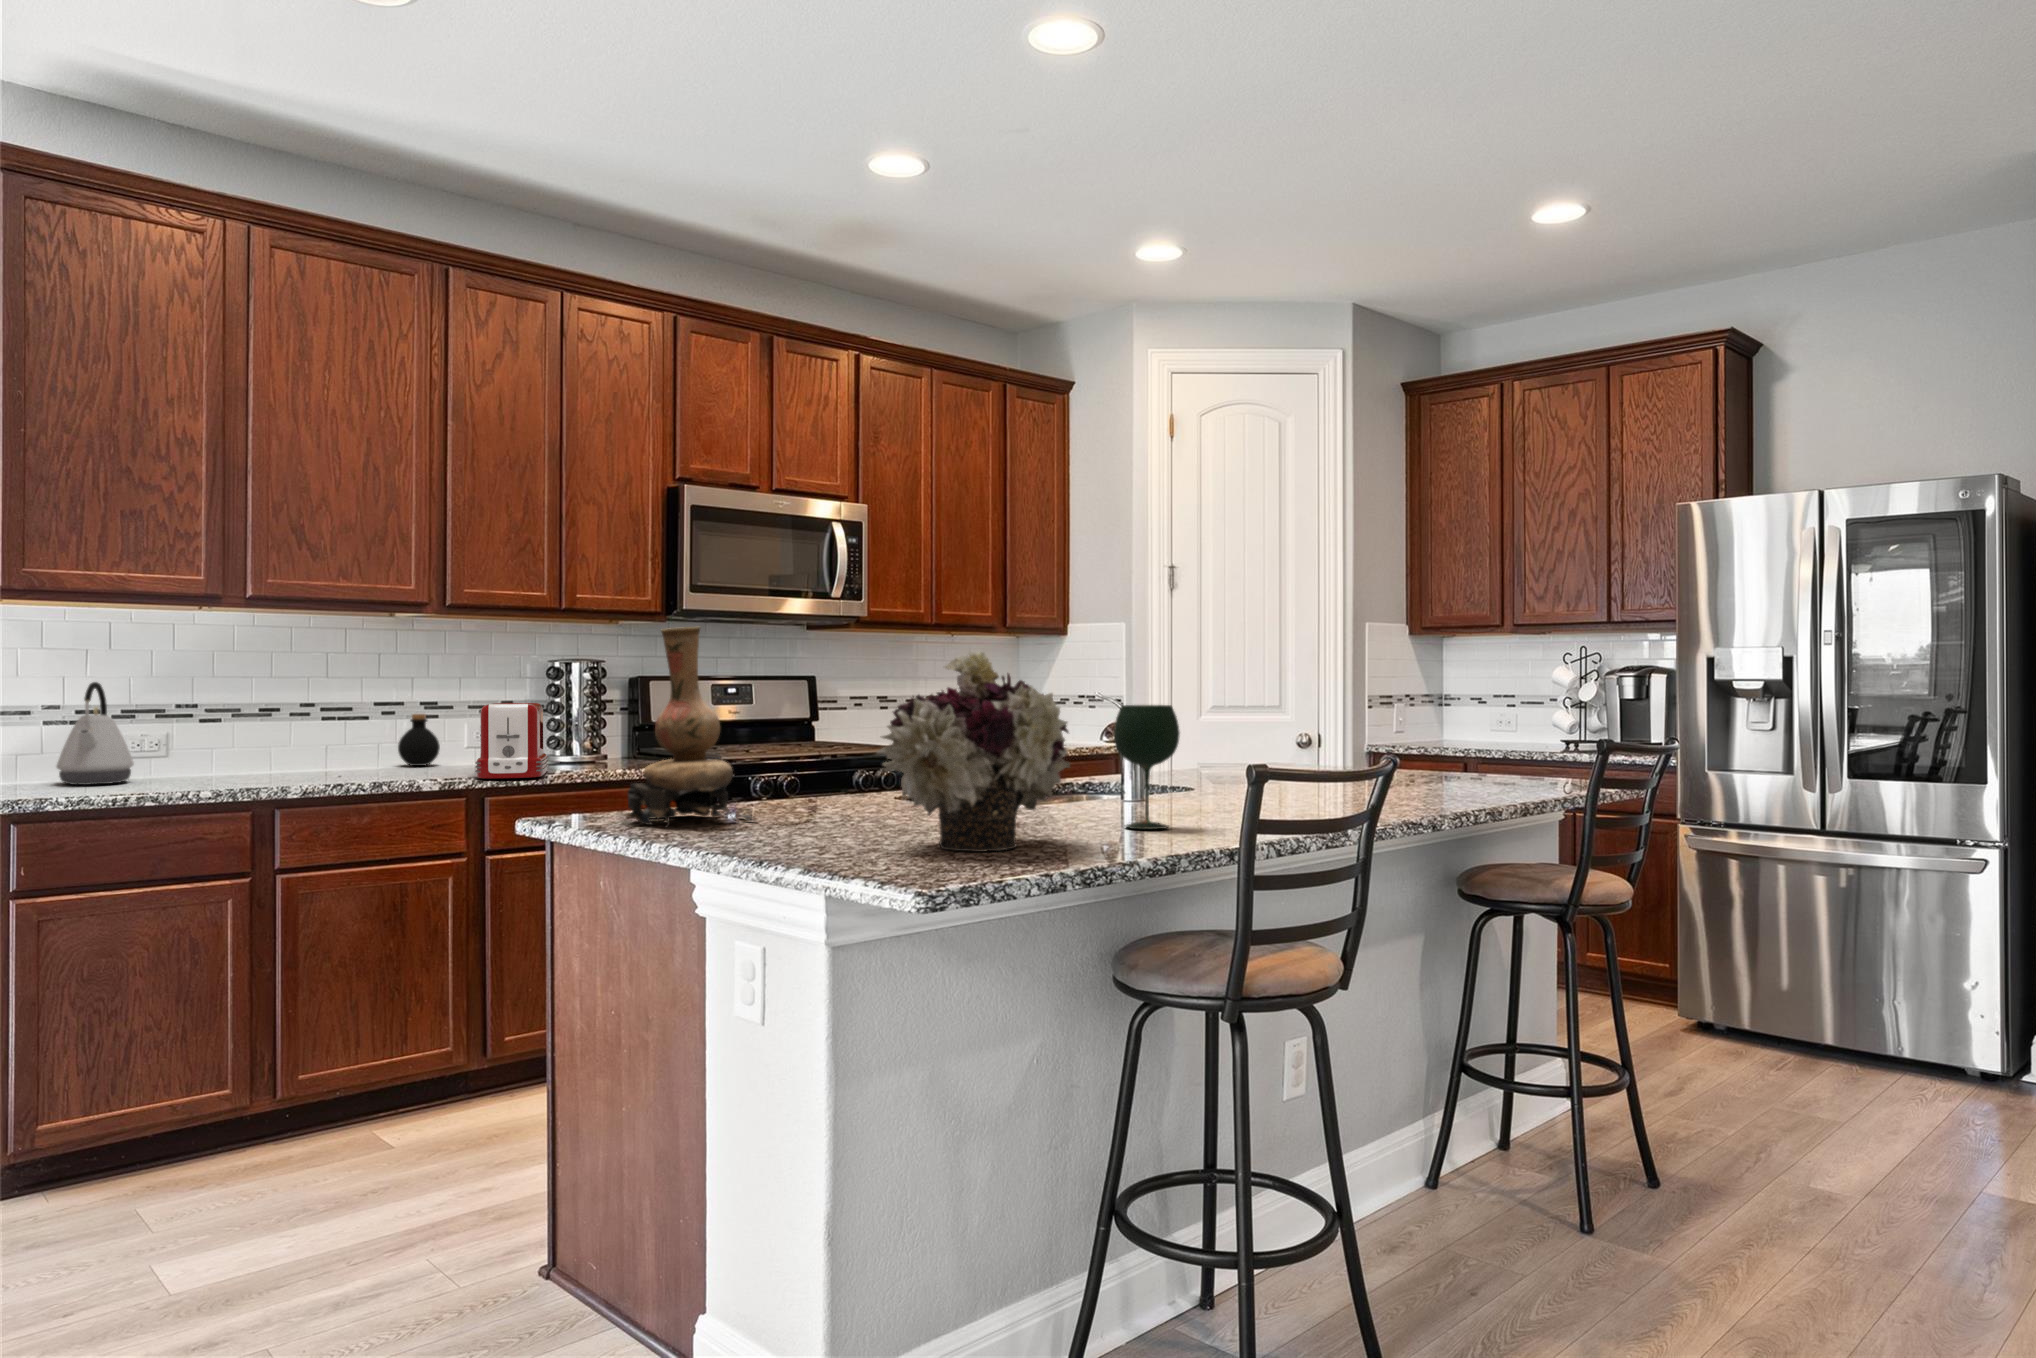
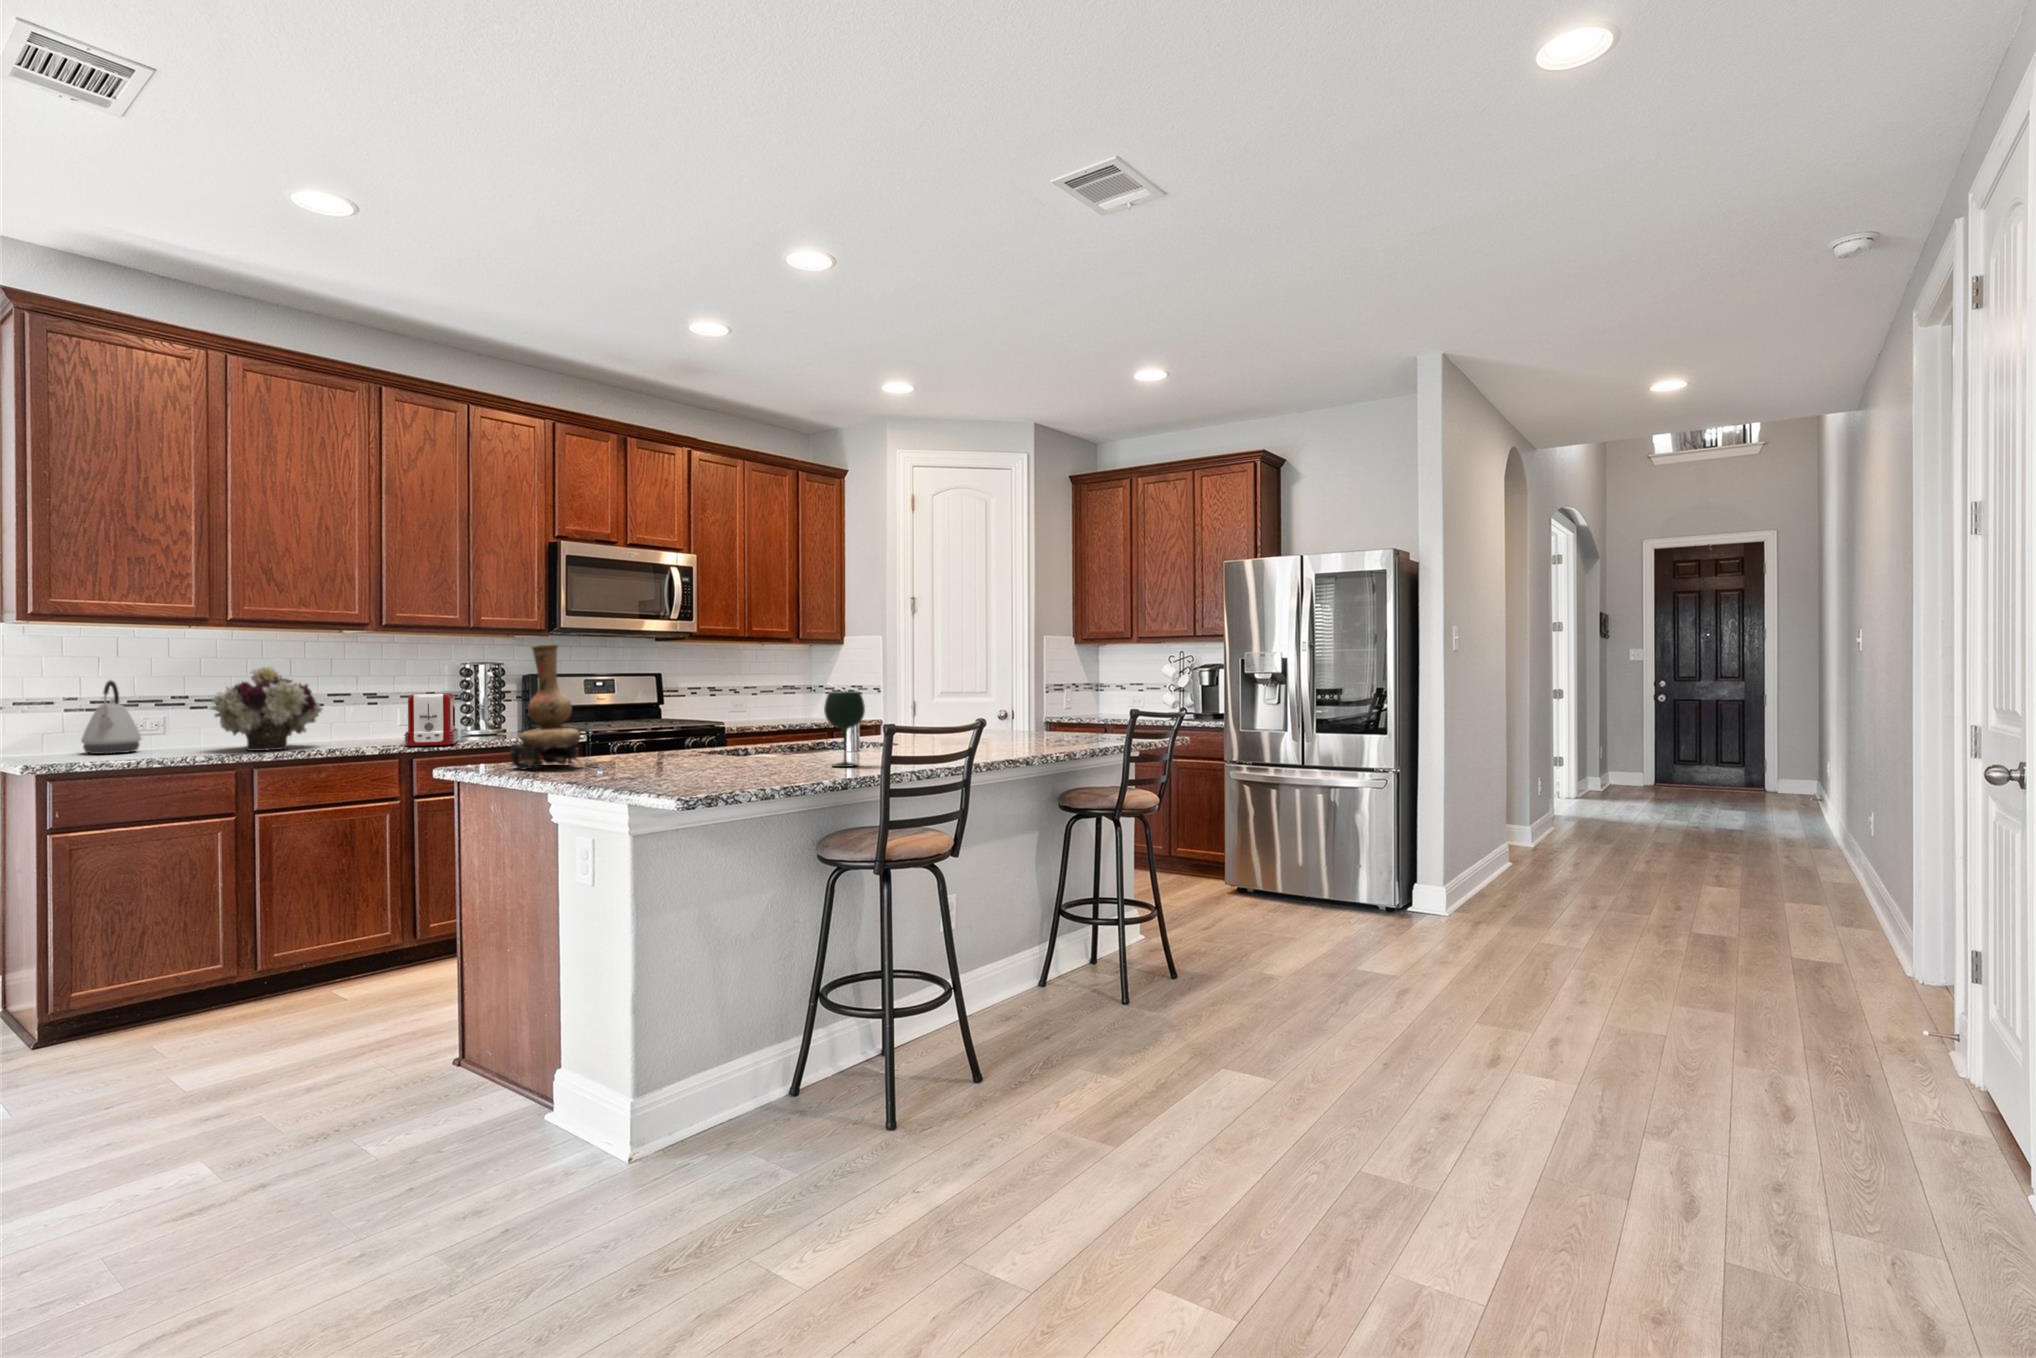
flower arrangement: present [877,651,1070,851] -> present [210,666,322,751]
bottle: present [398,714,440,766] -> none [345,701,377,738]

